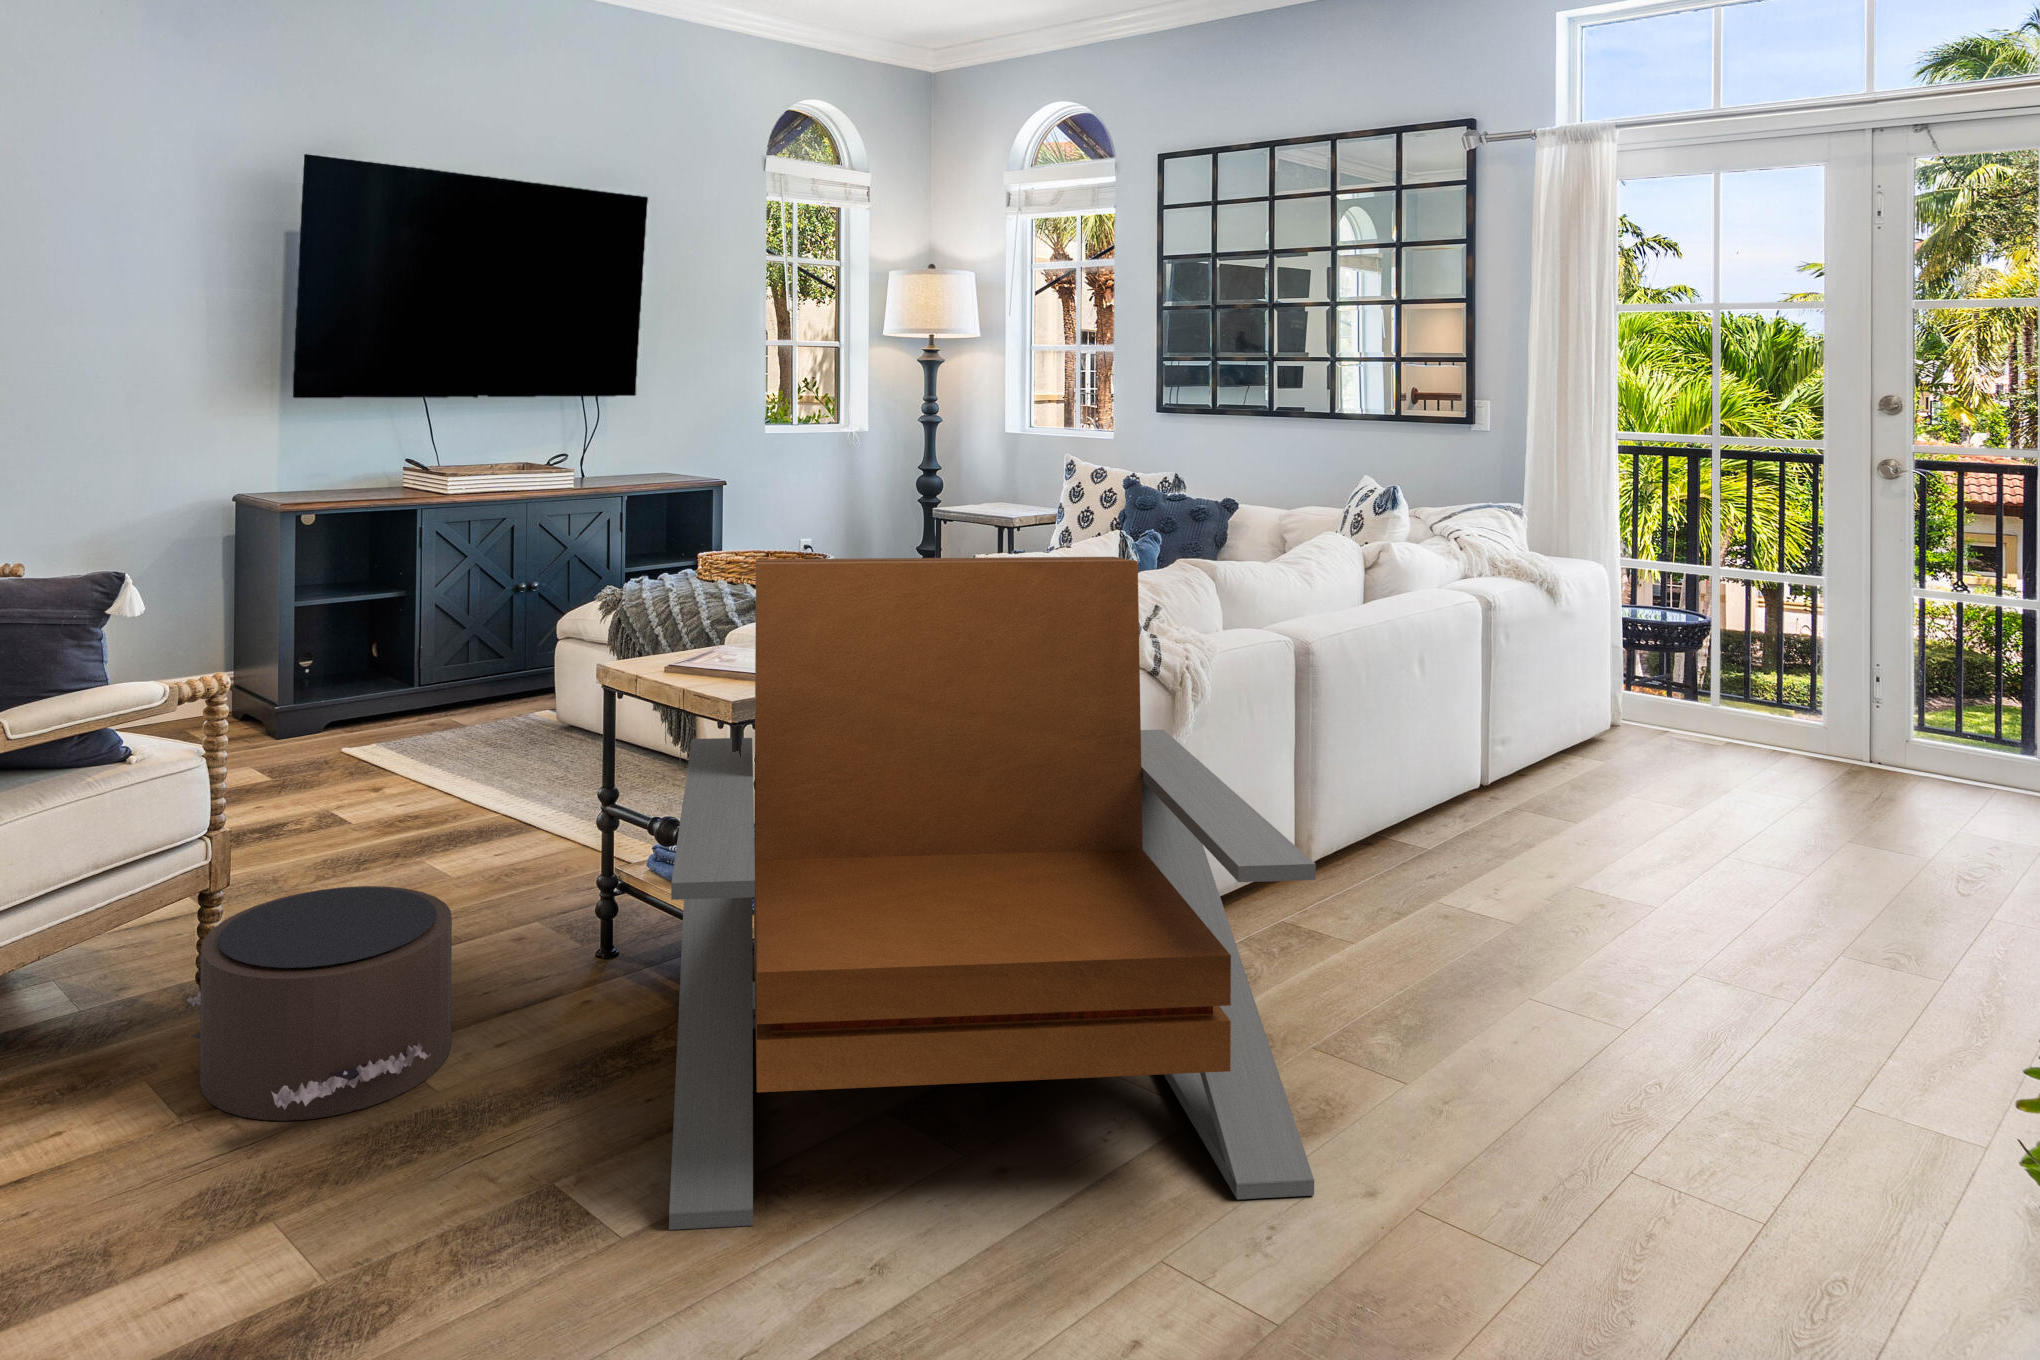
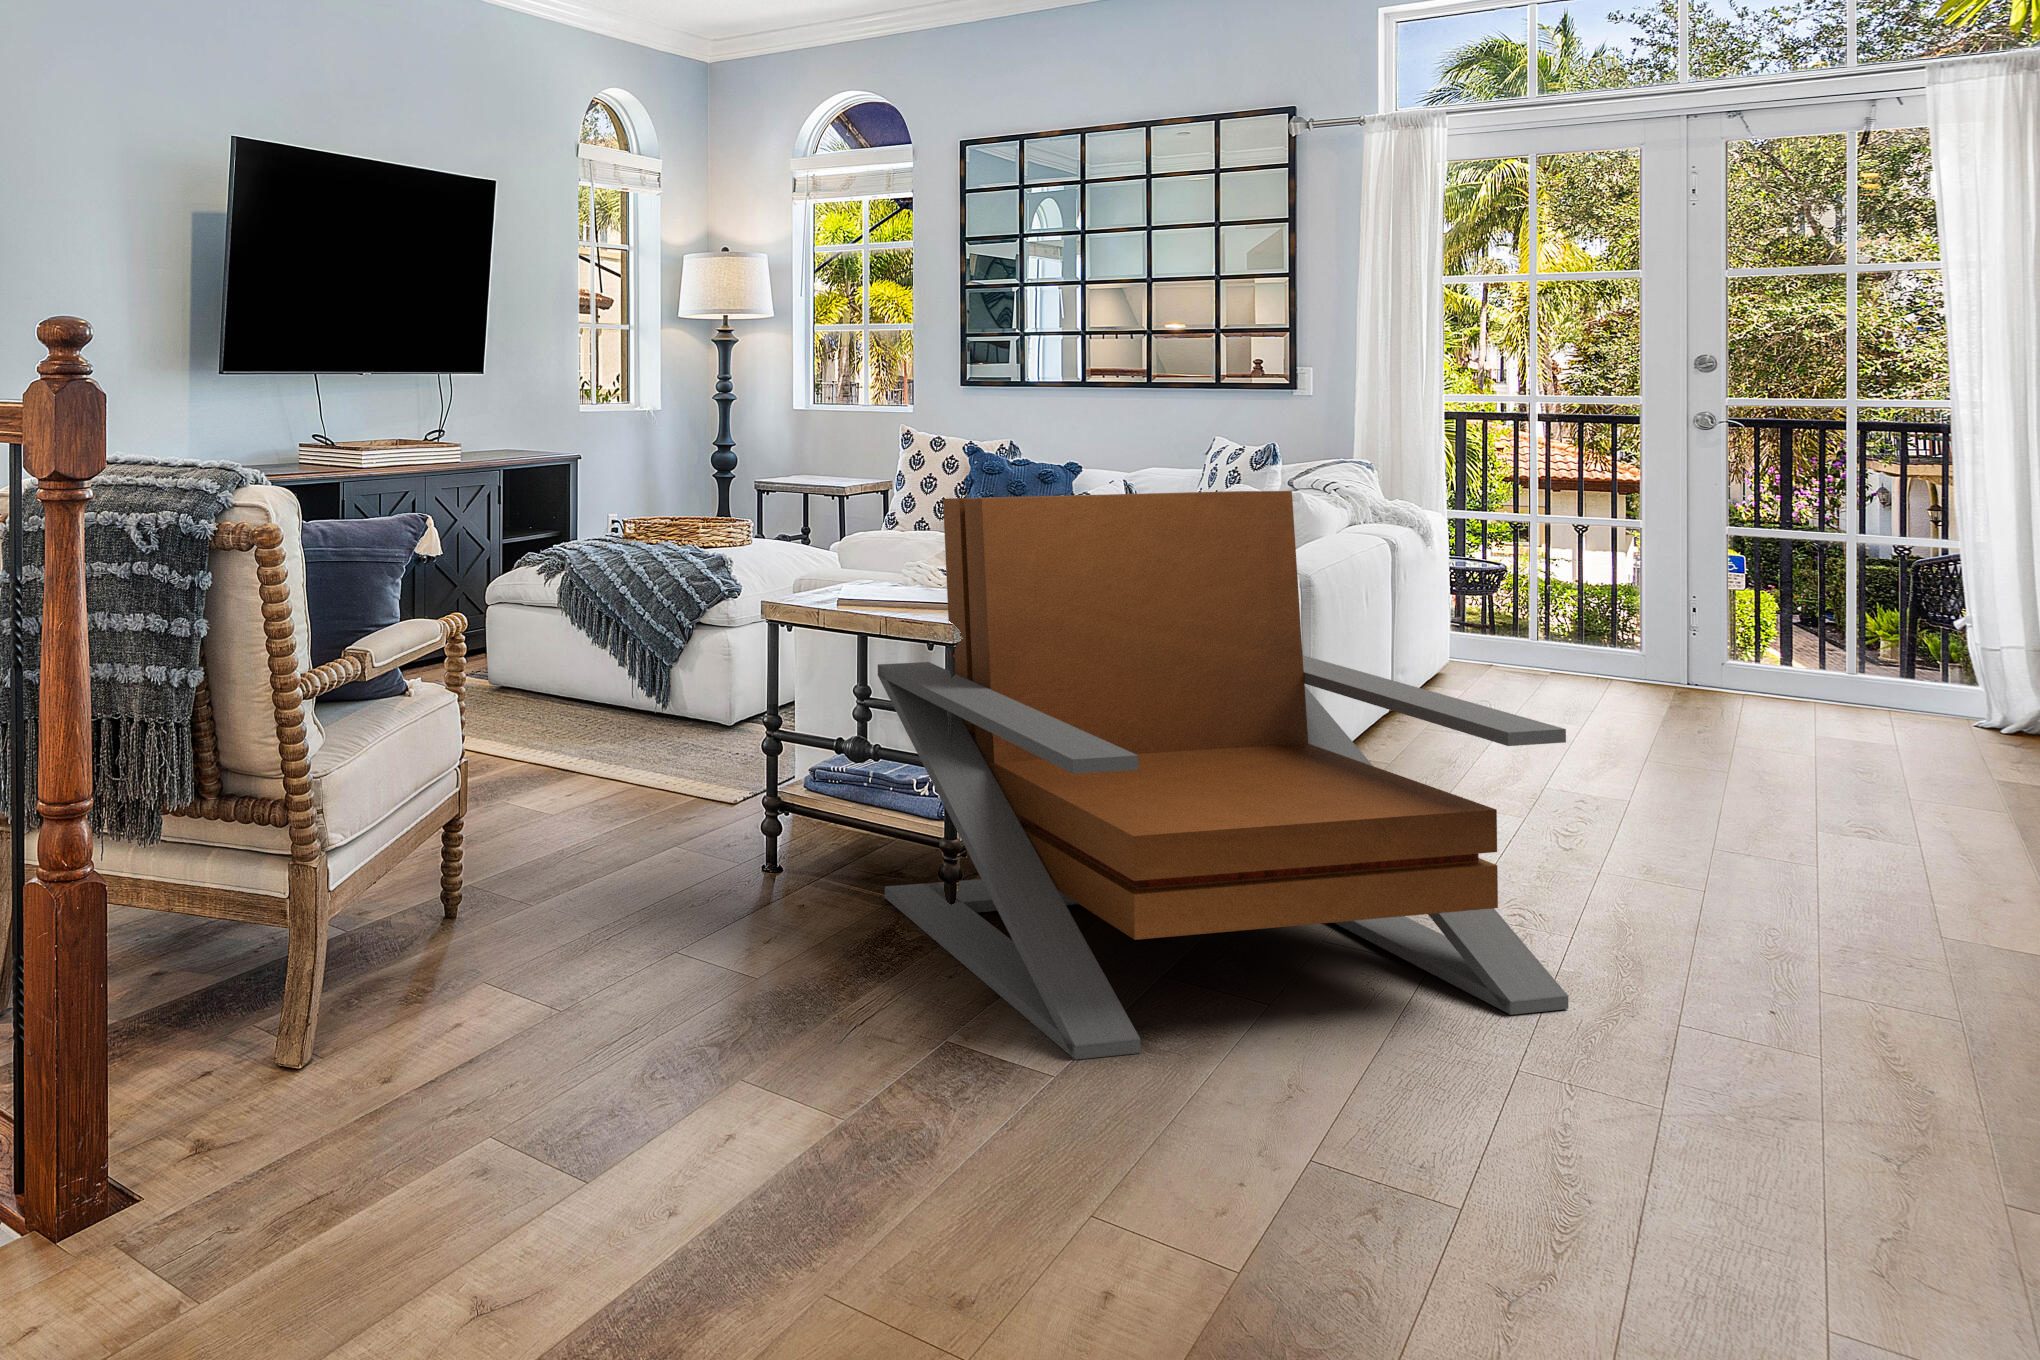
pouf: present [187,886,452,1121] -> none [473,806,754,1003]

